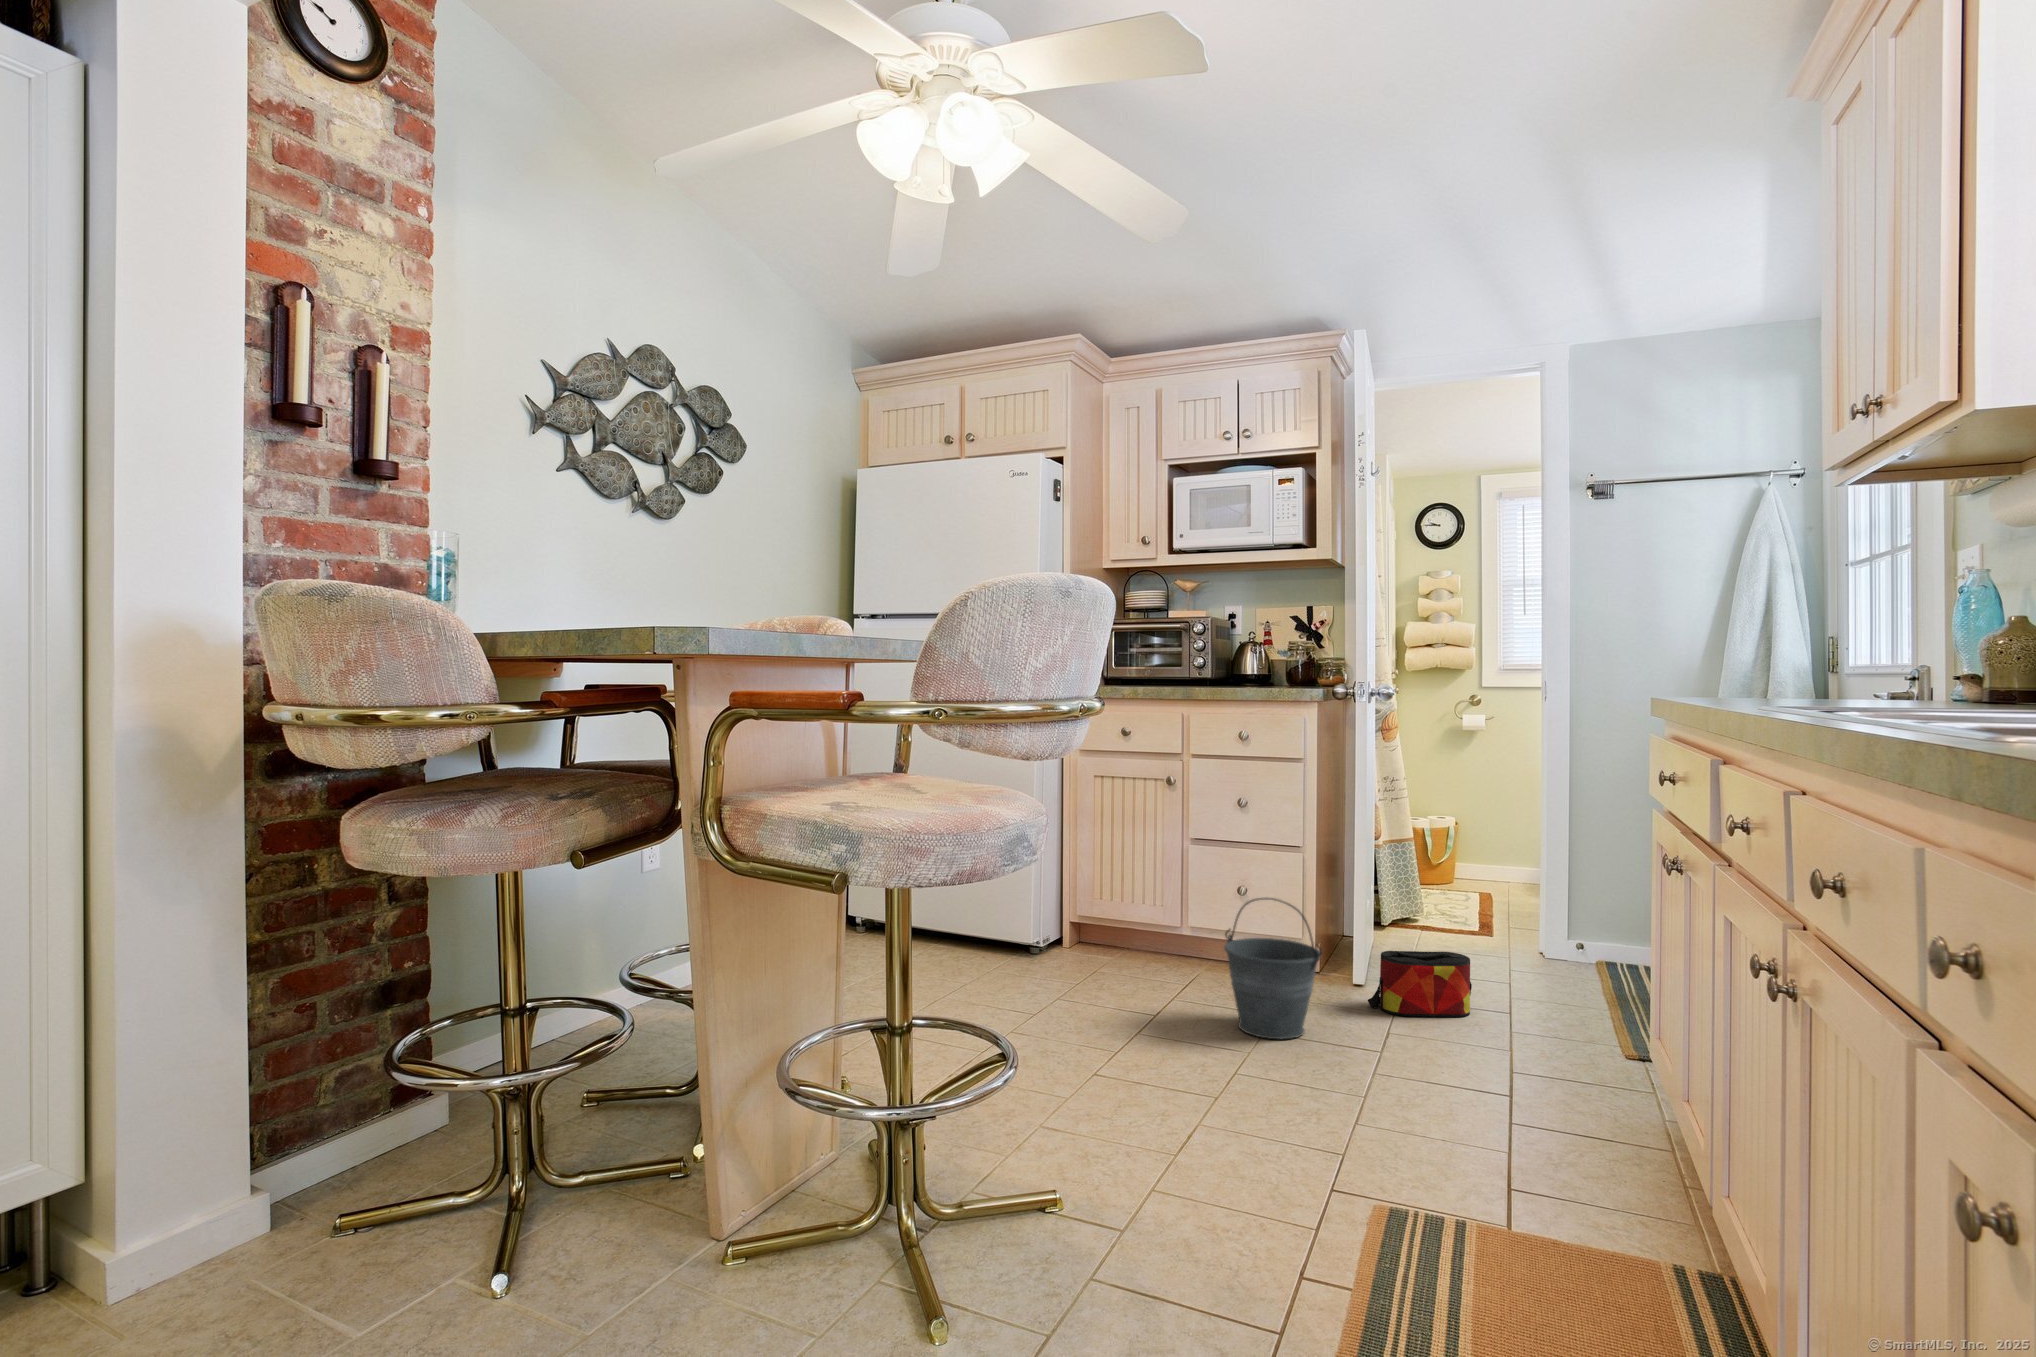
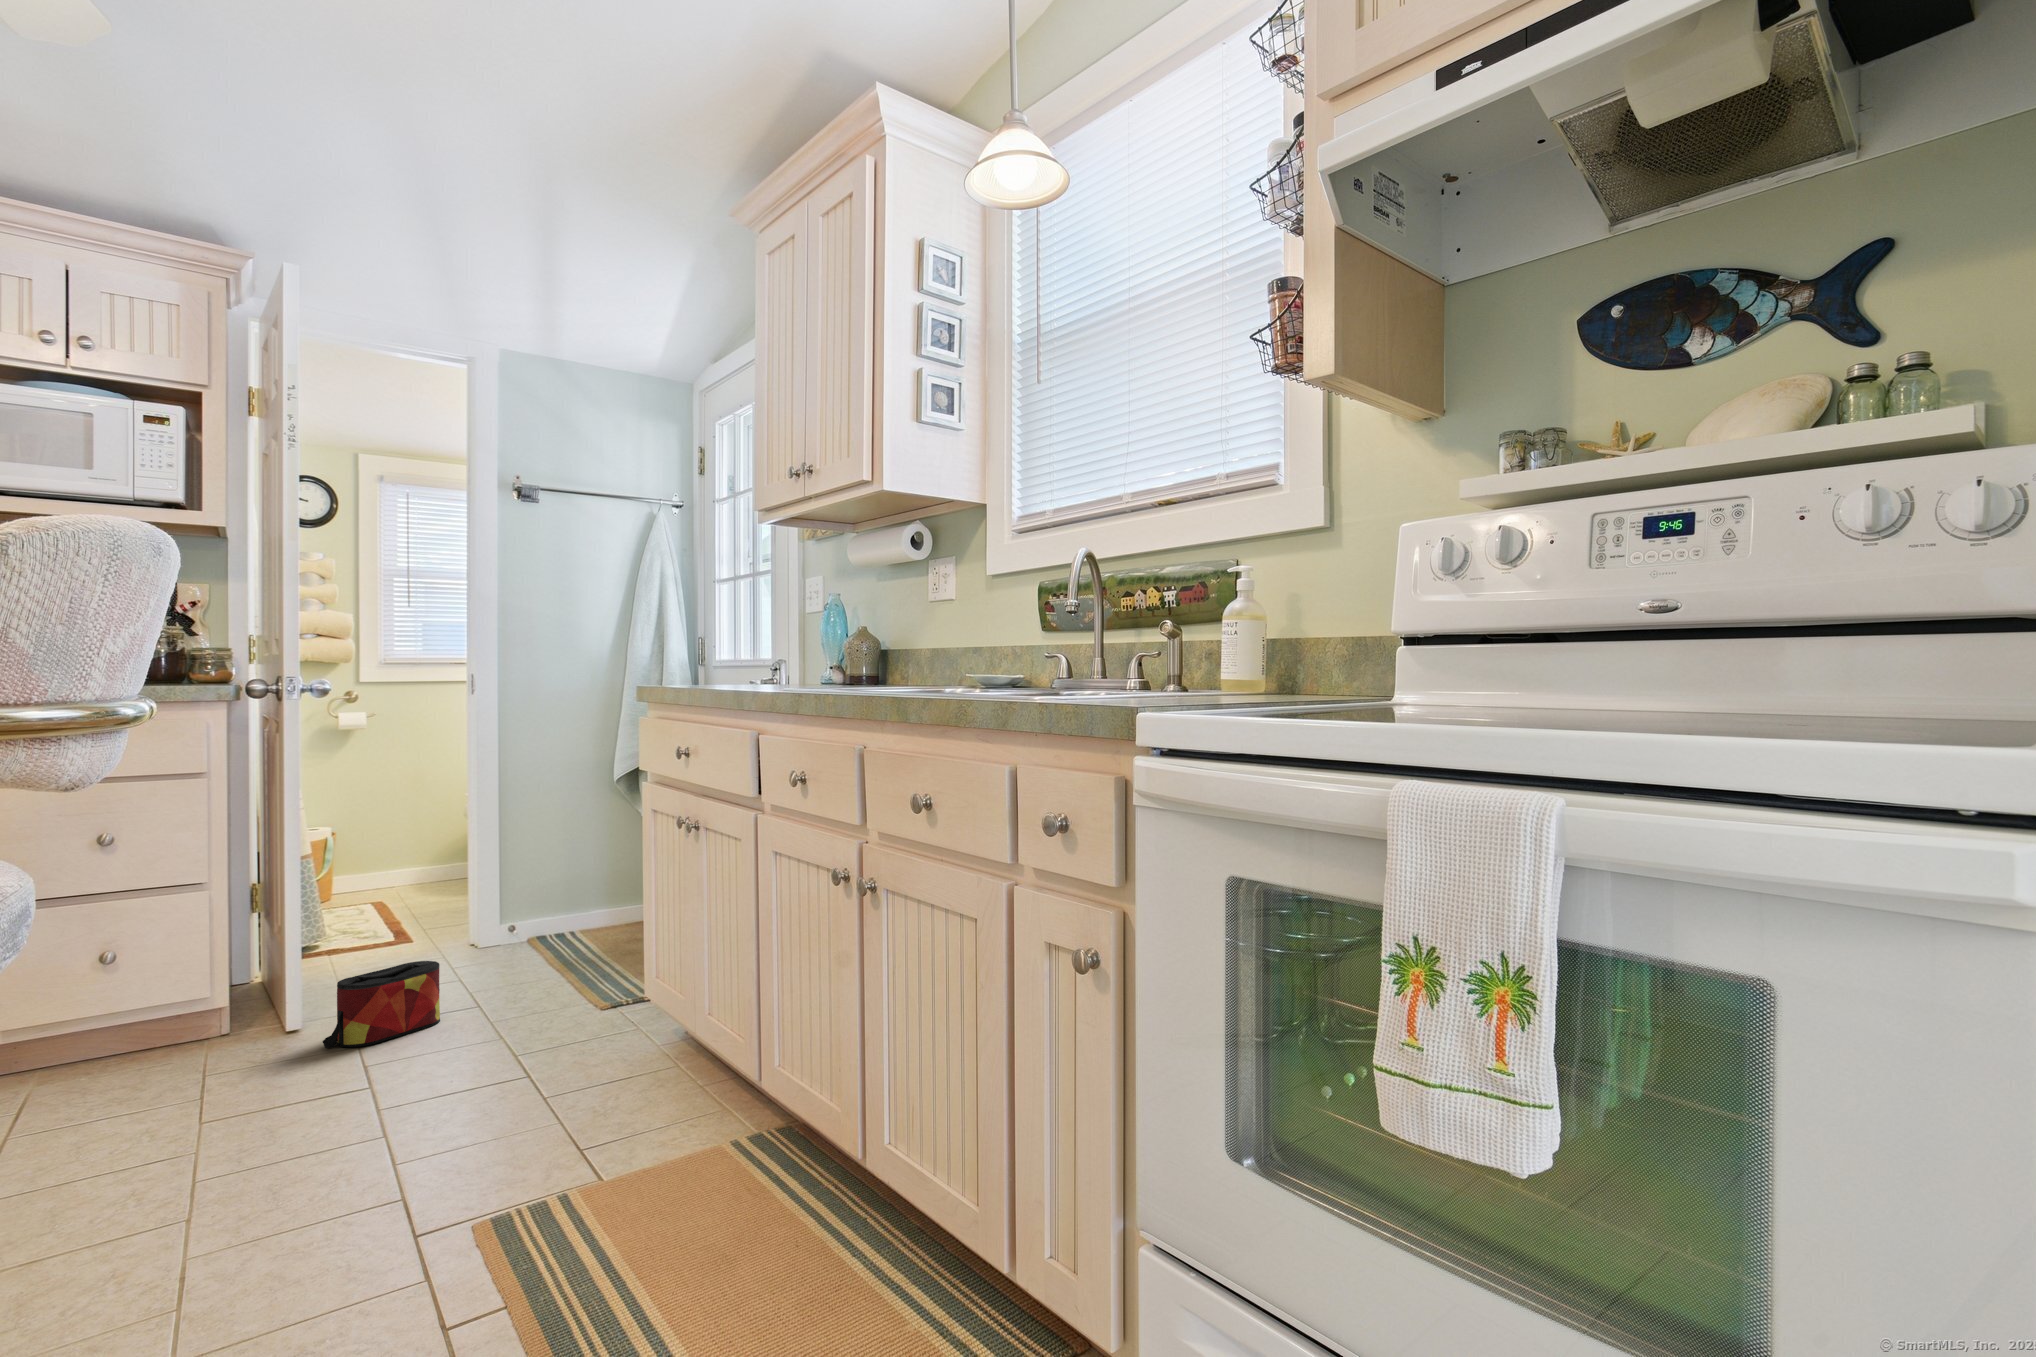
bucket: present [1224,898,1322,1039] -> none [127,949,291,1132]

